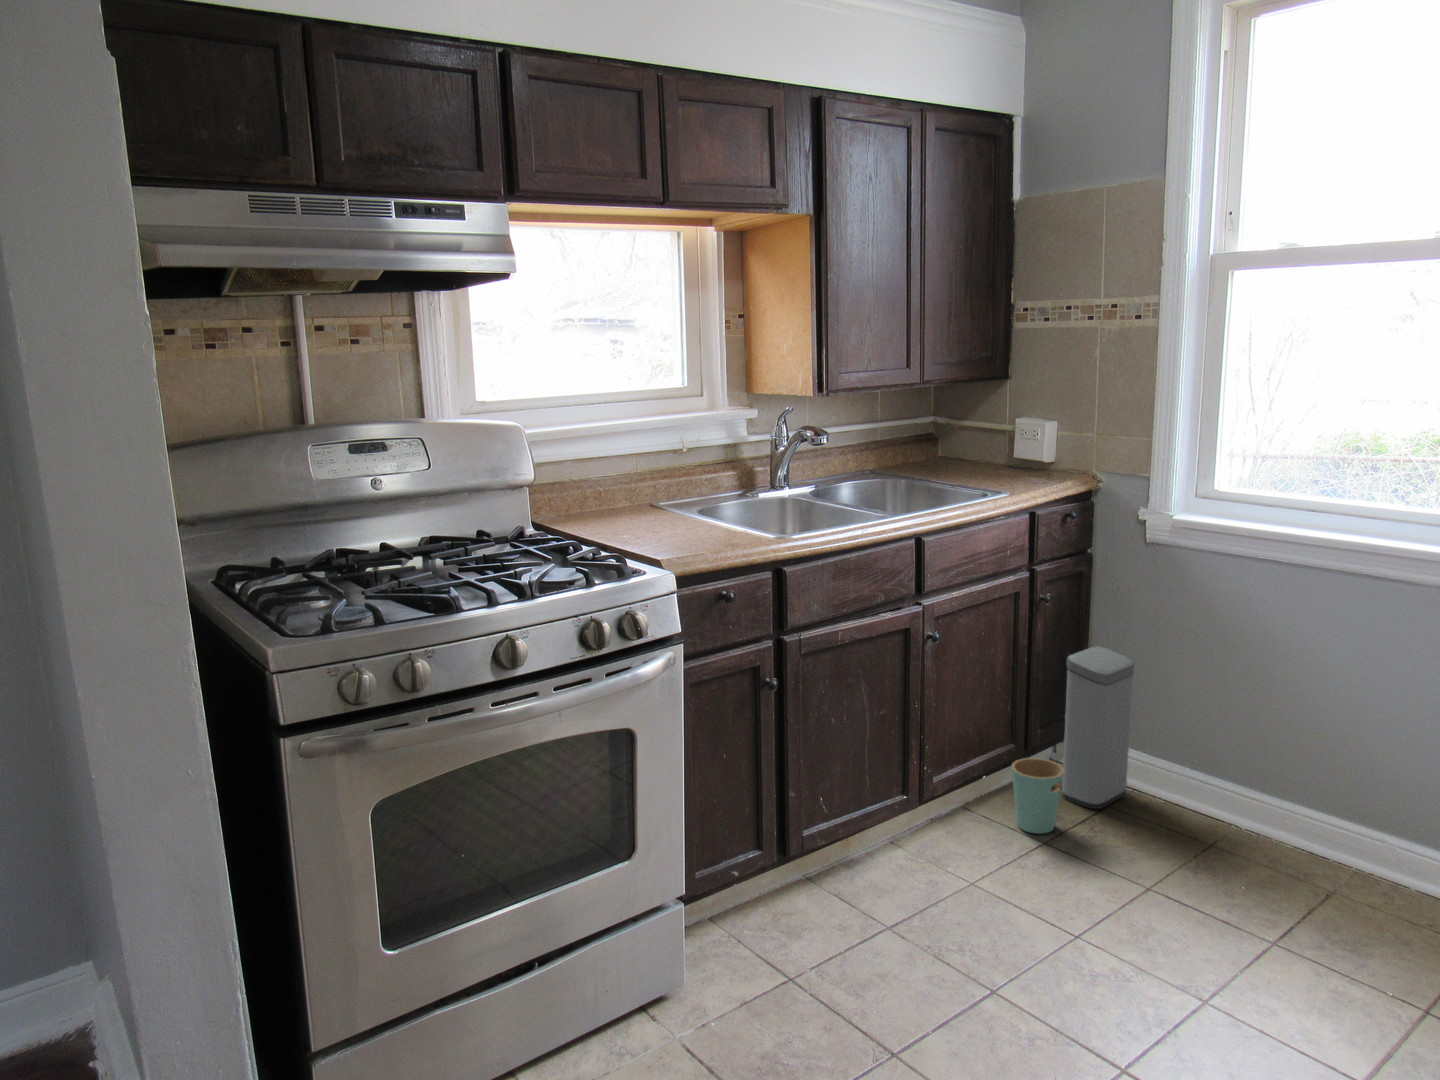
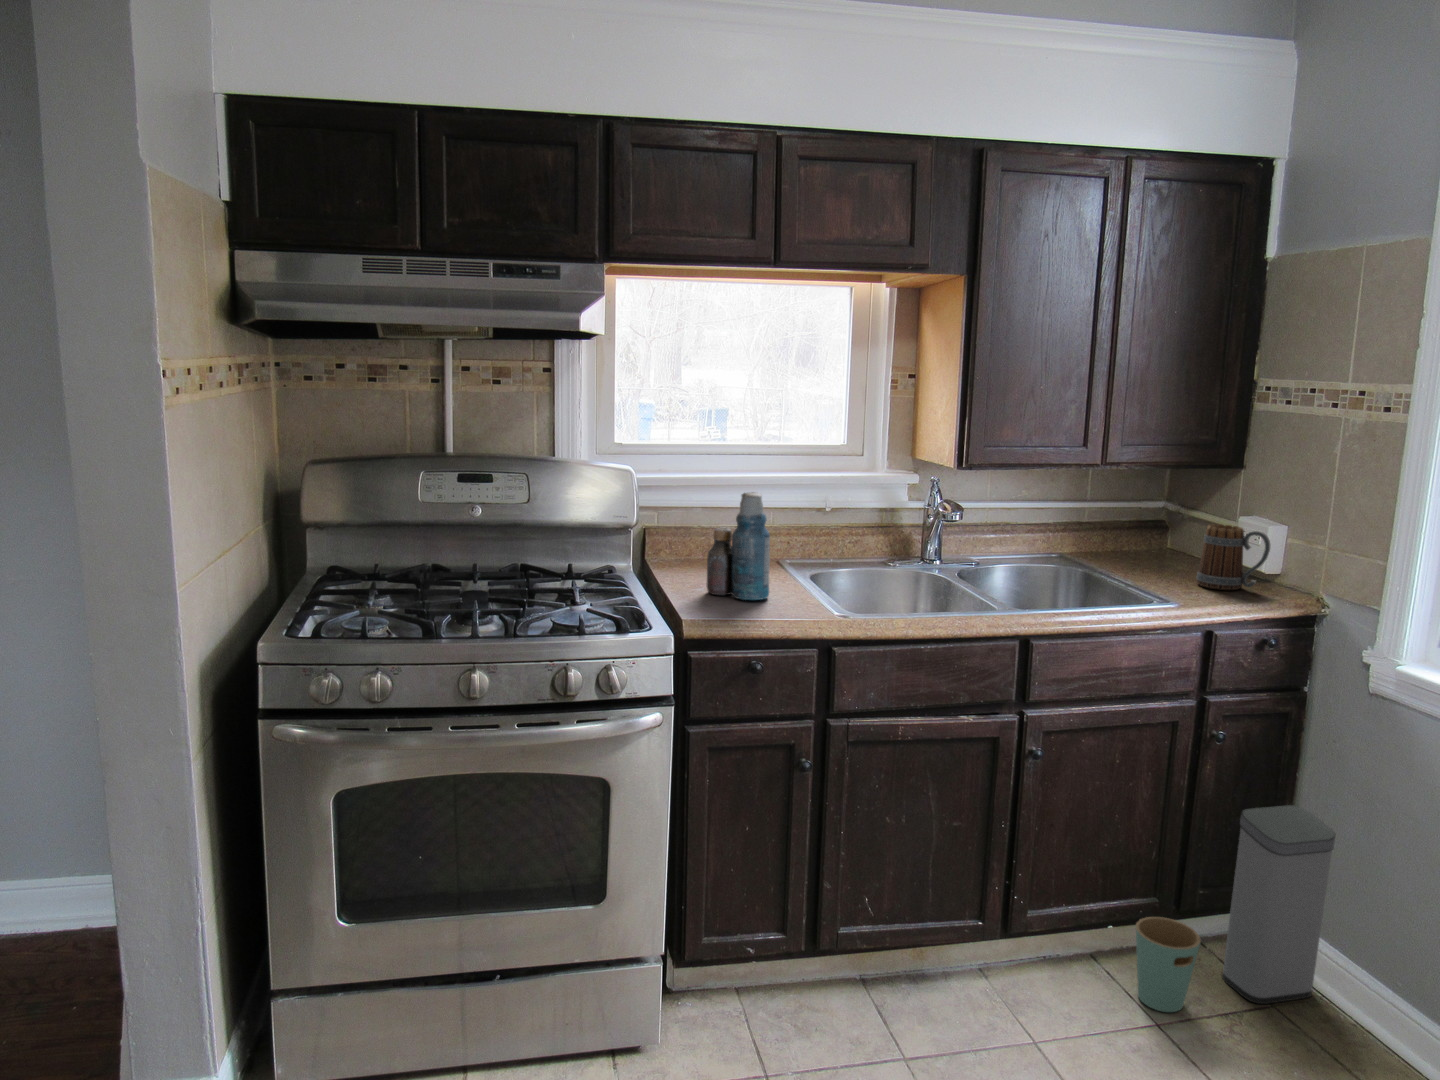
mug: none [996,426,1052,480] -> present [1197,524,1270,590]
bottle: none [632,432,698,539] -> present [707,492,770,600]

